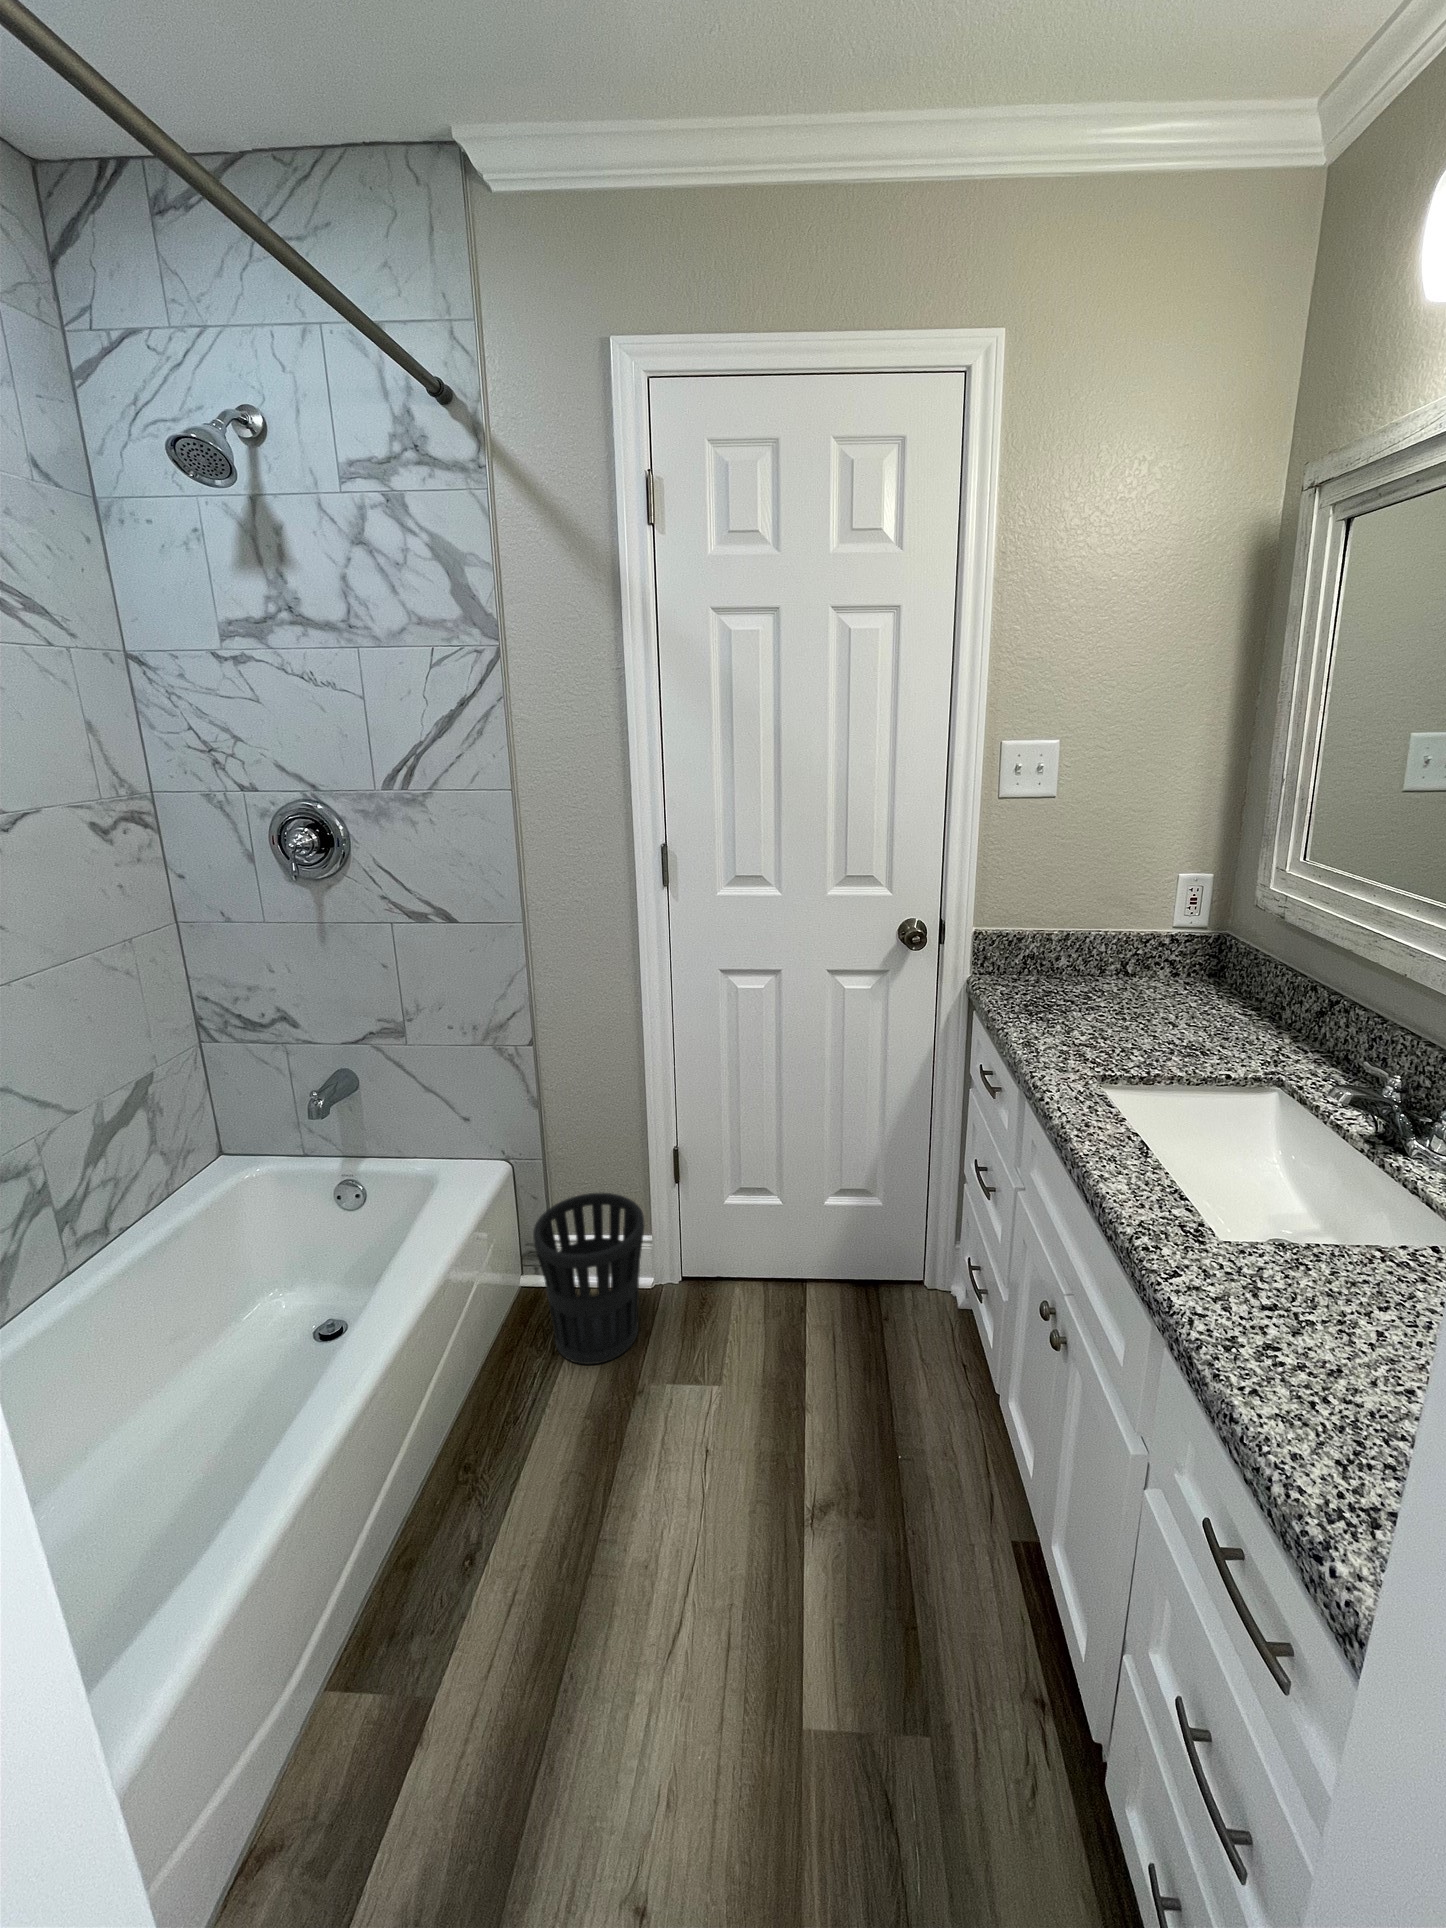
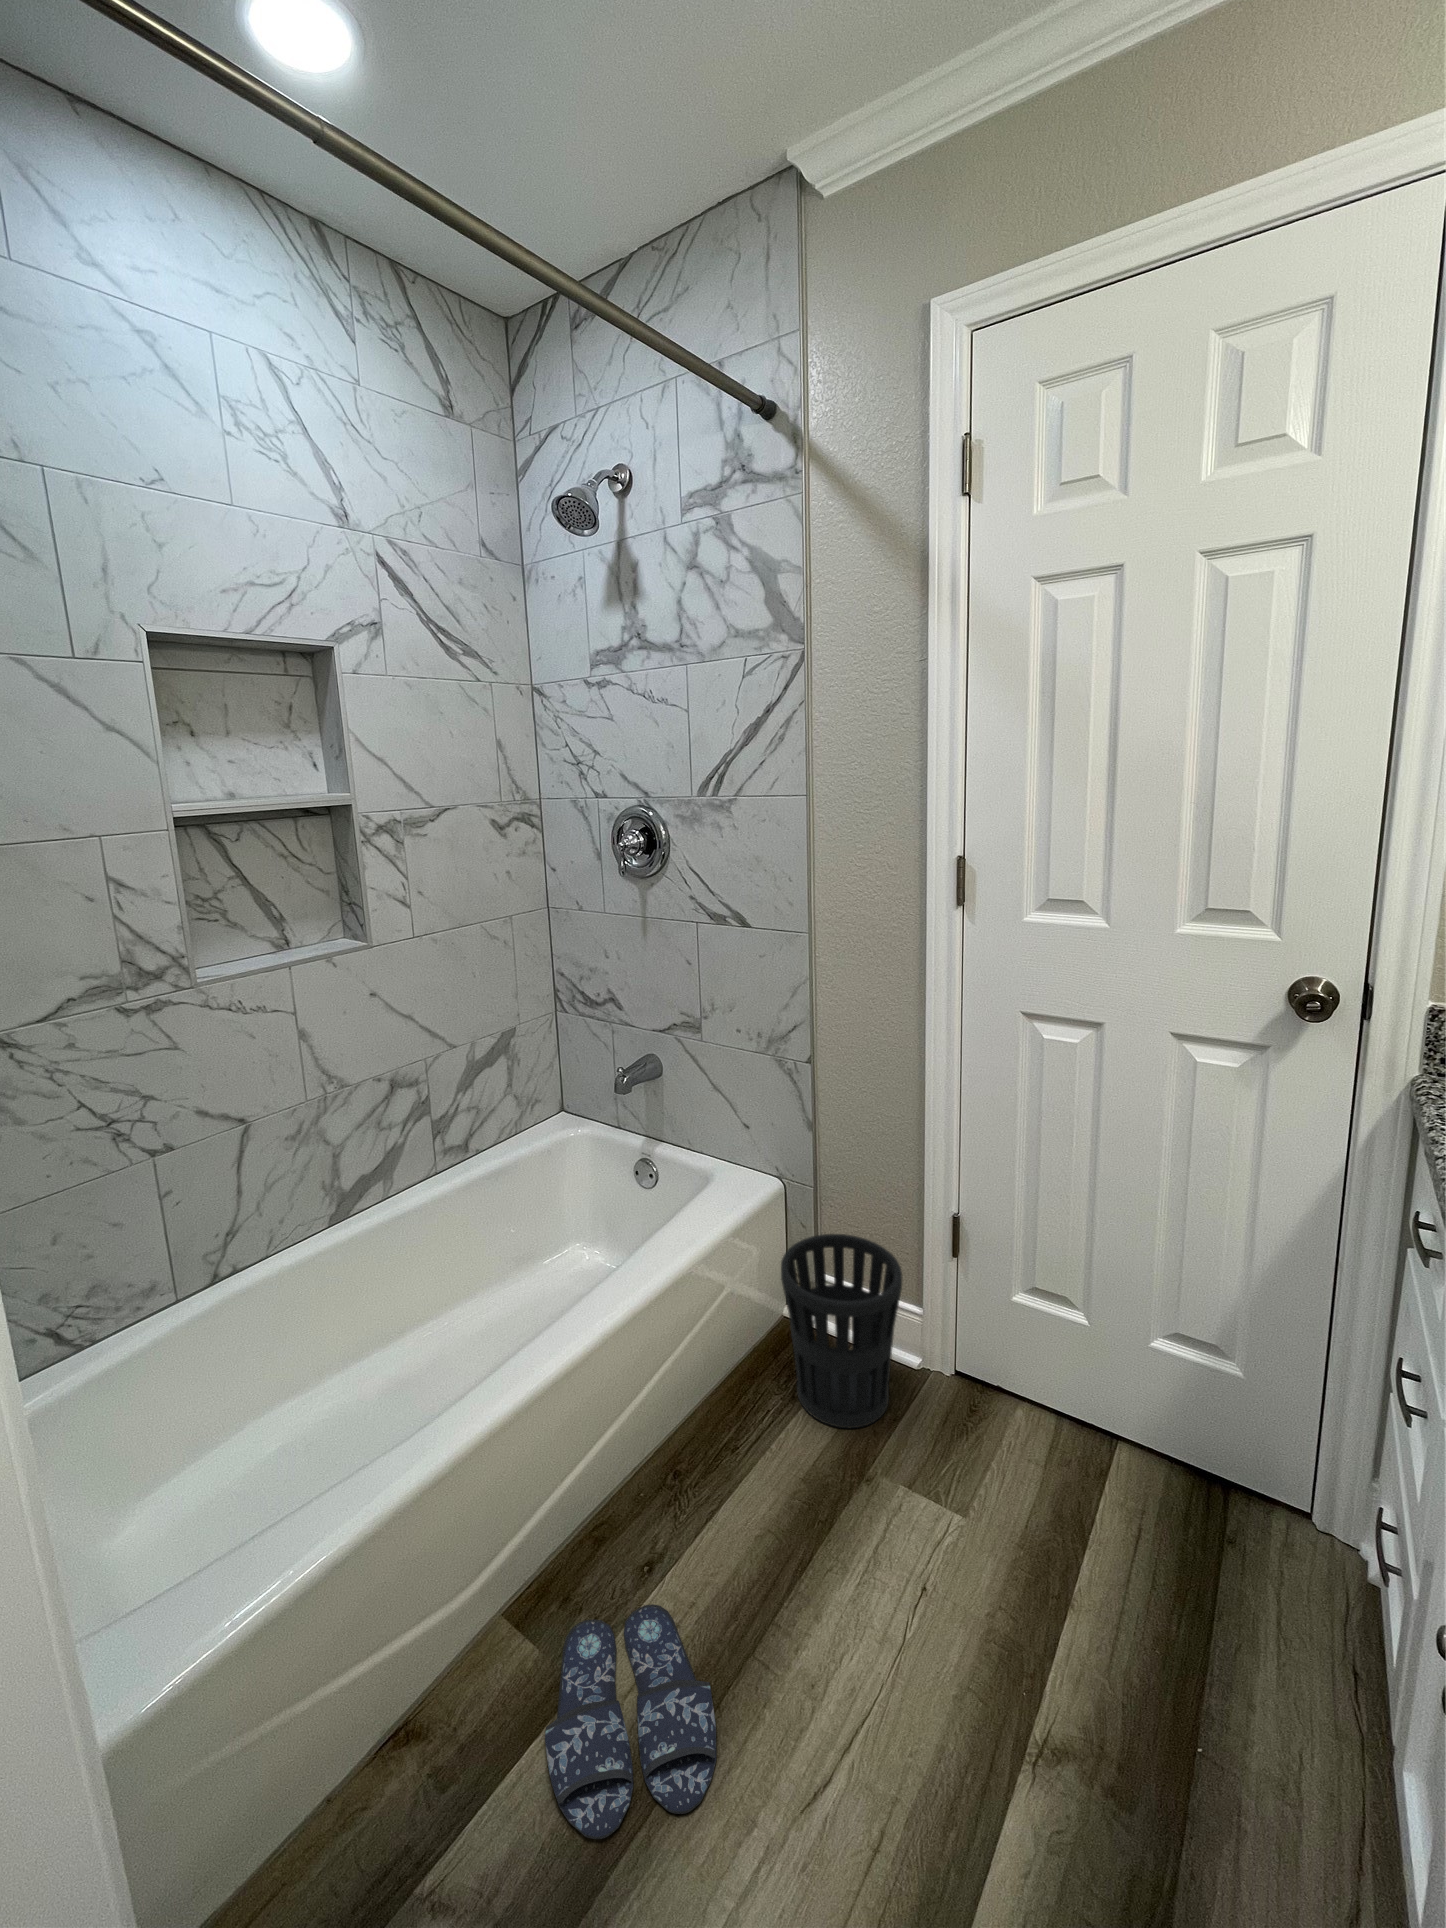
slippers: none [404,1584,585,1801] -> present [545,1604,716,1839]

